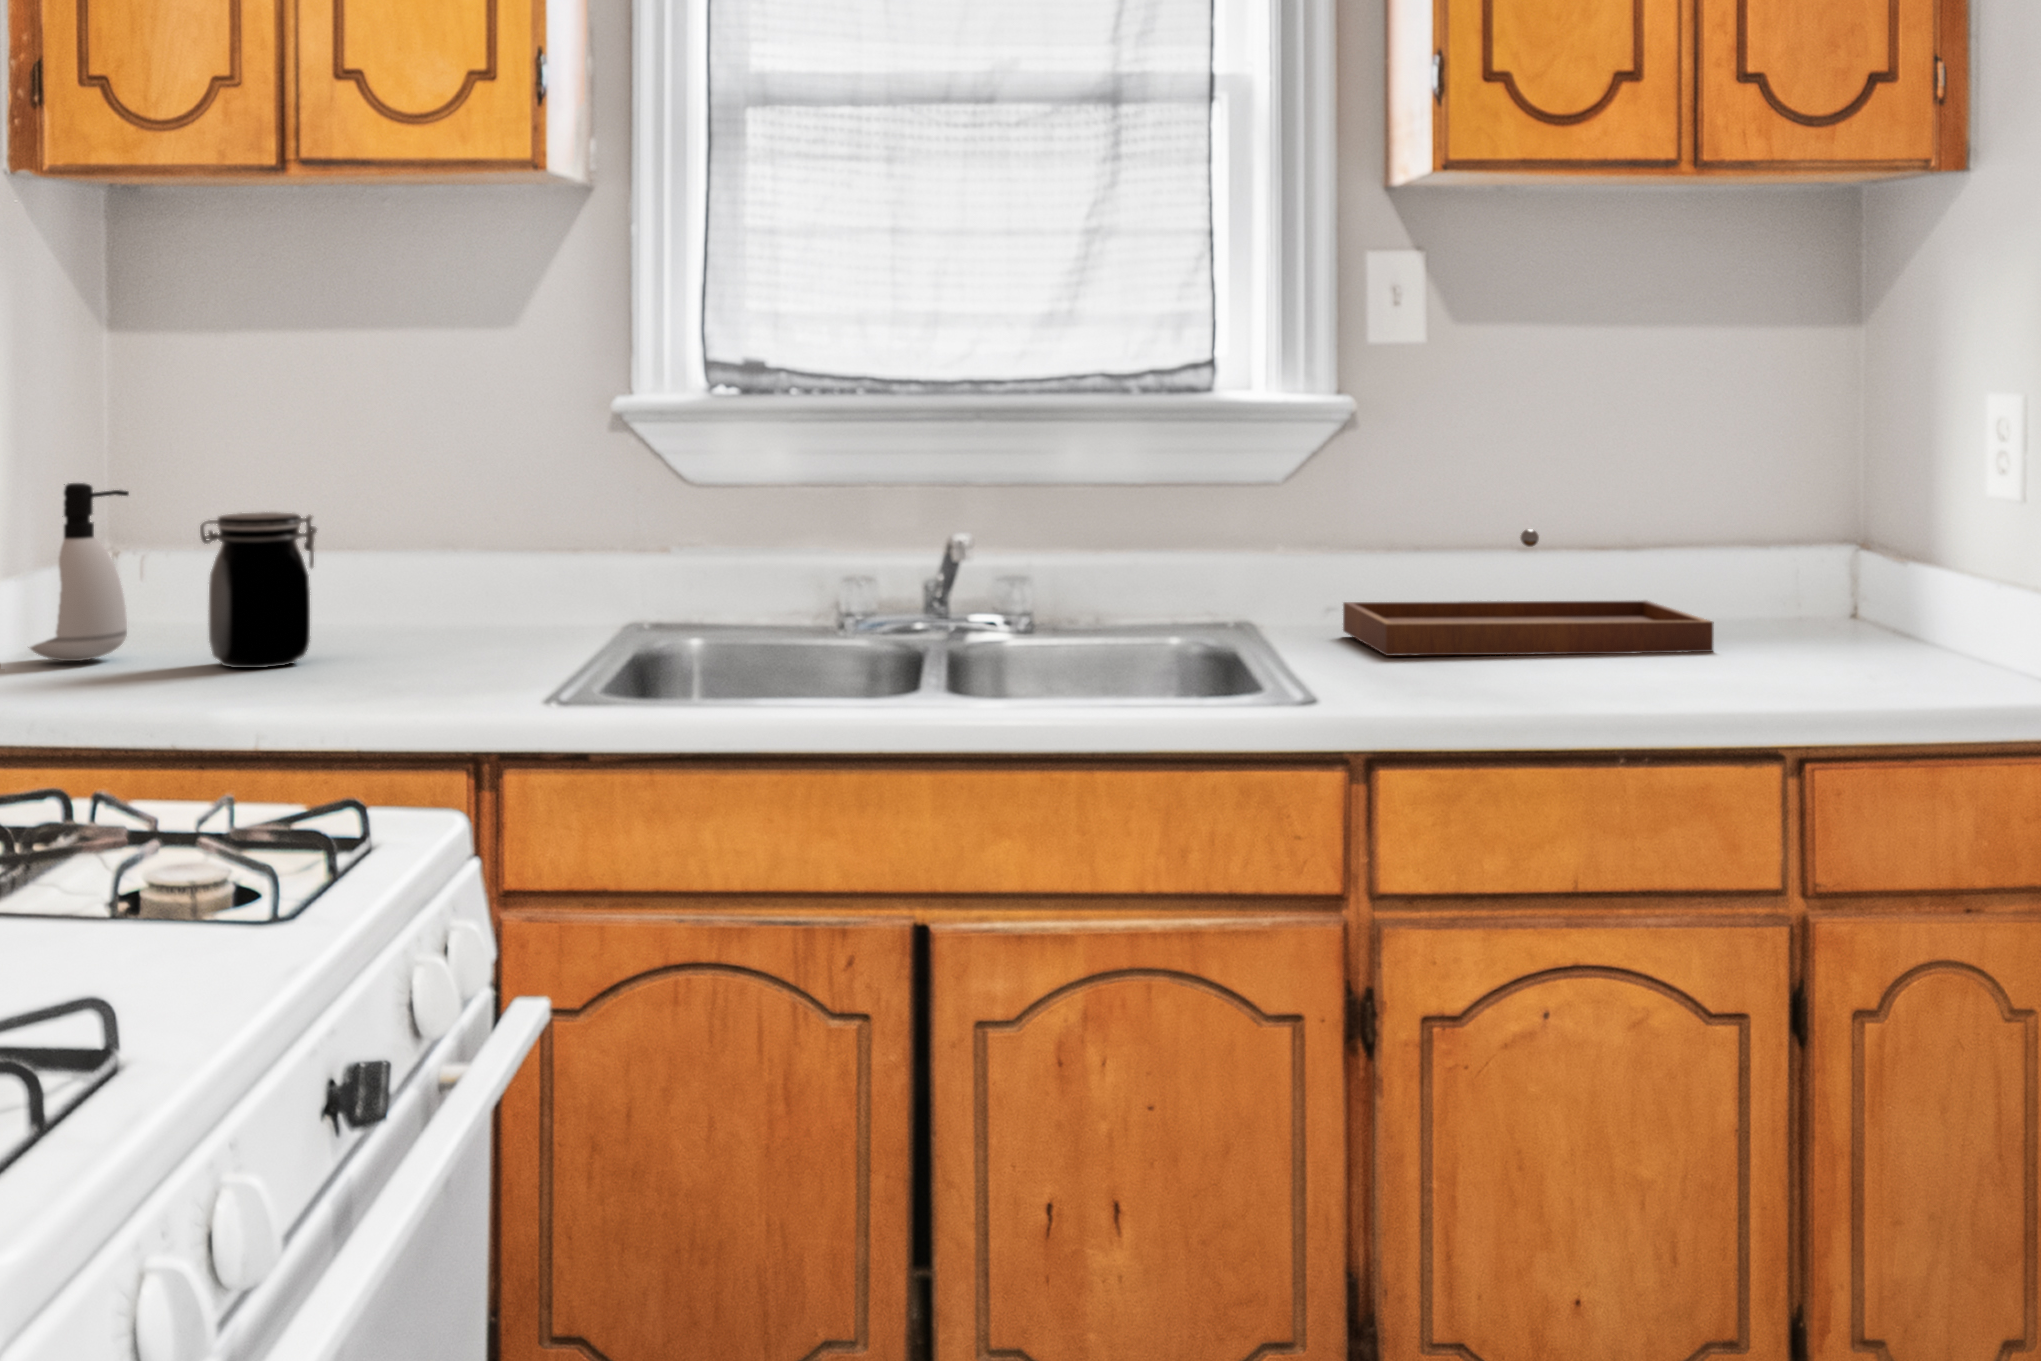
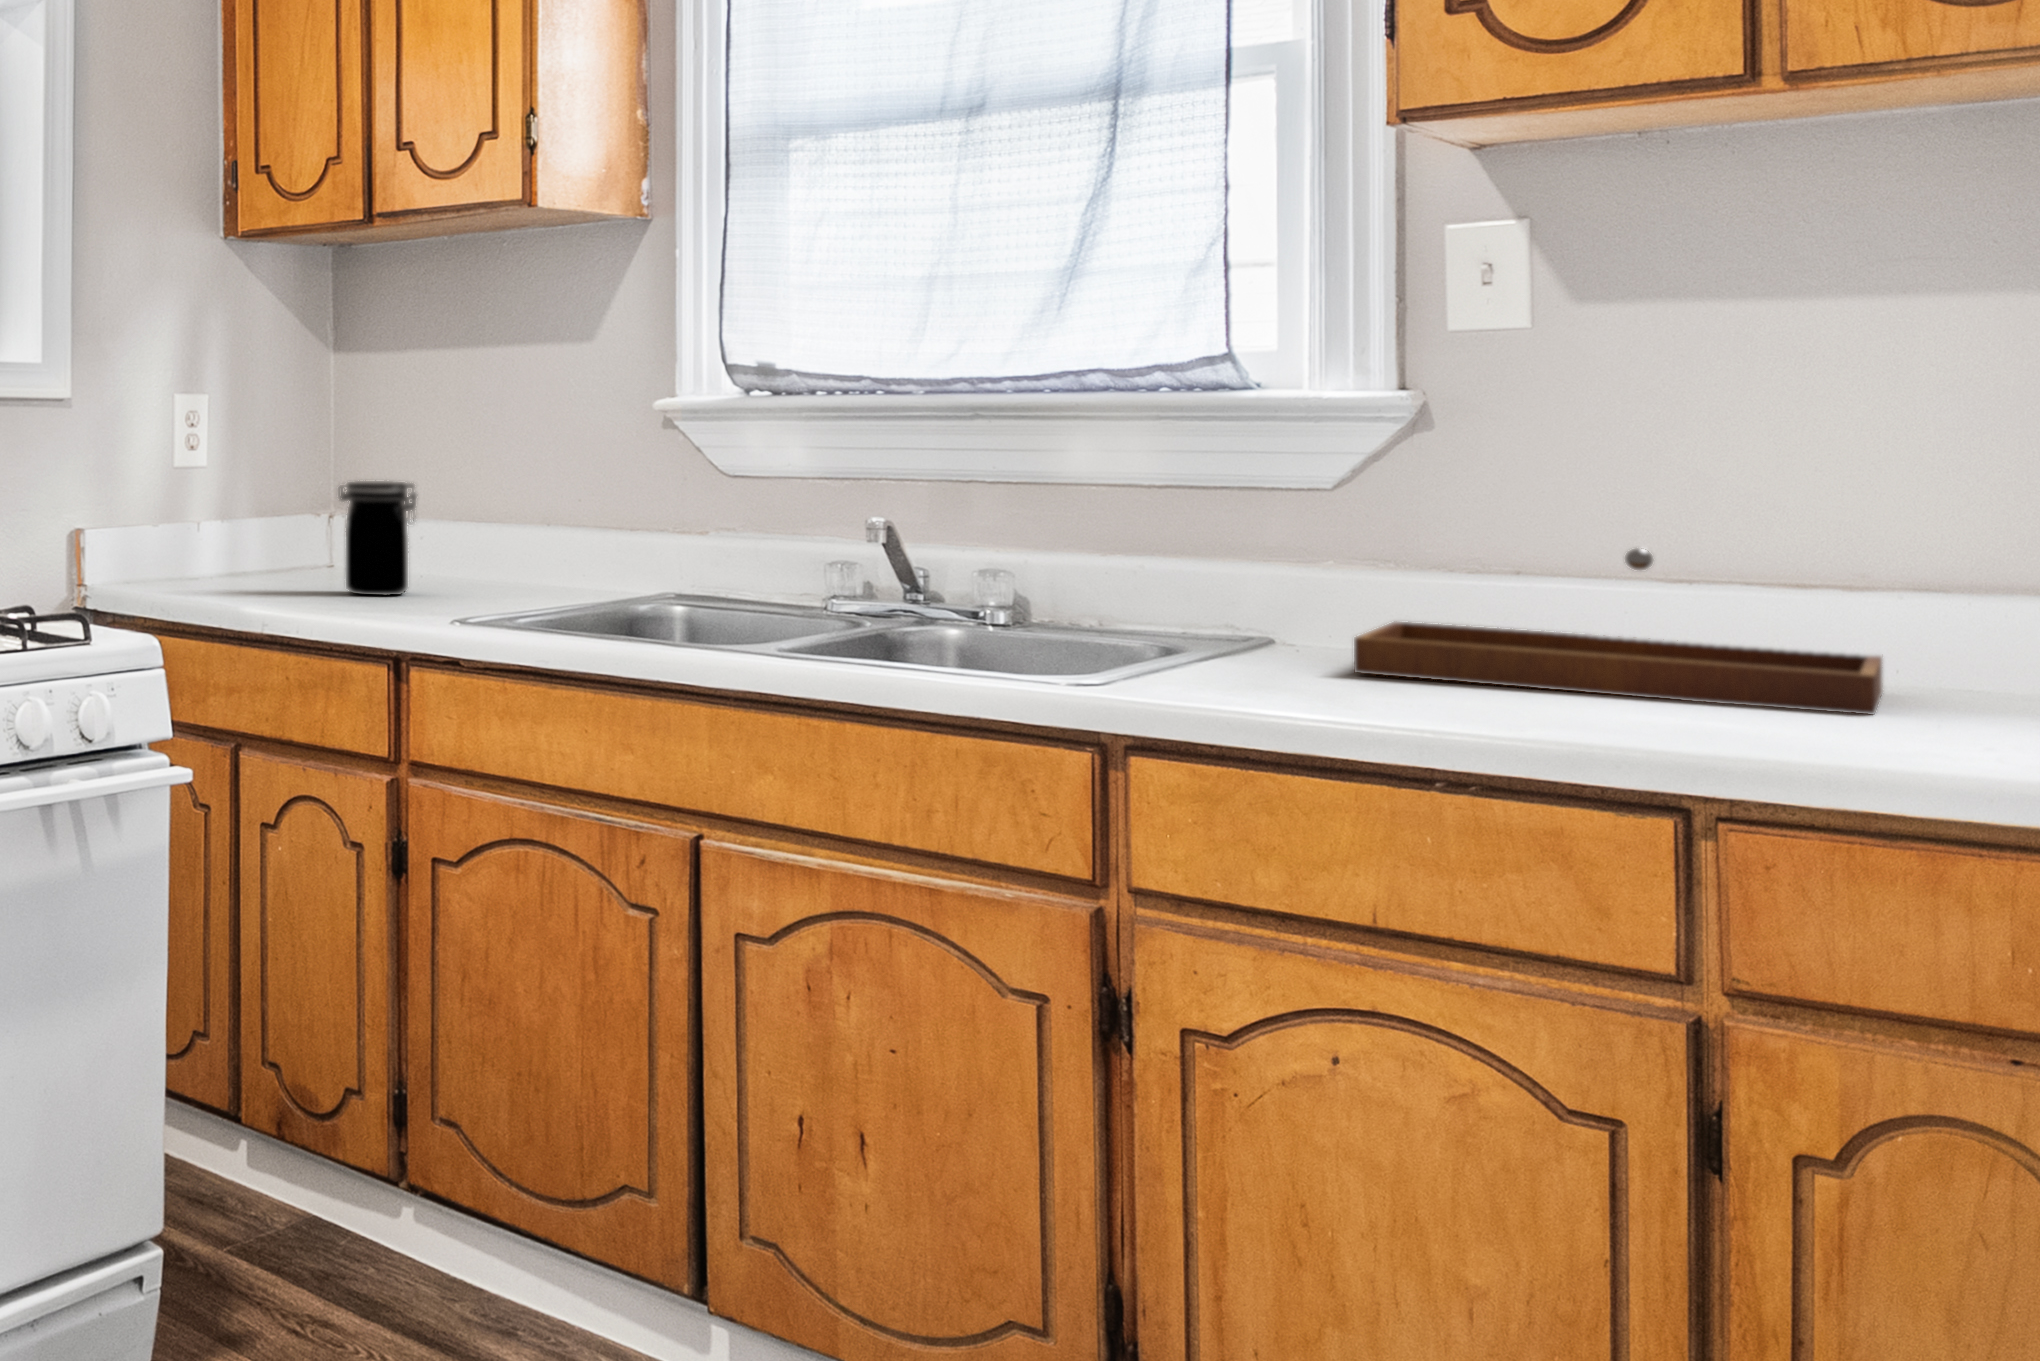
soap dispenser: present [30,483,129,661] -> none [249,456,317,583]

